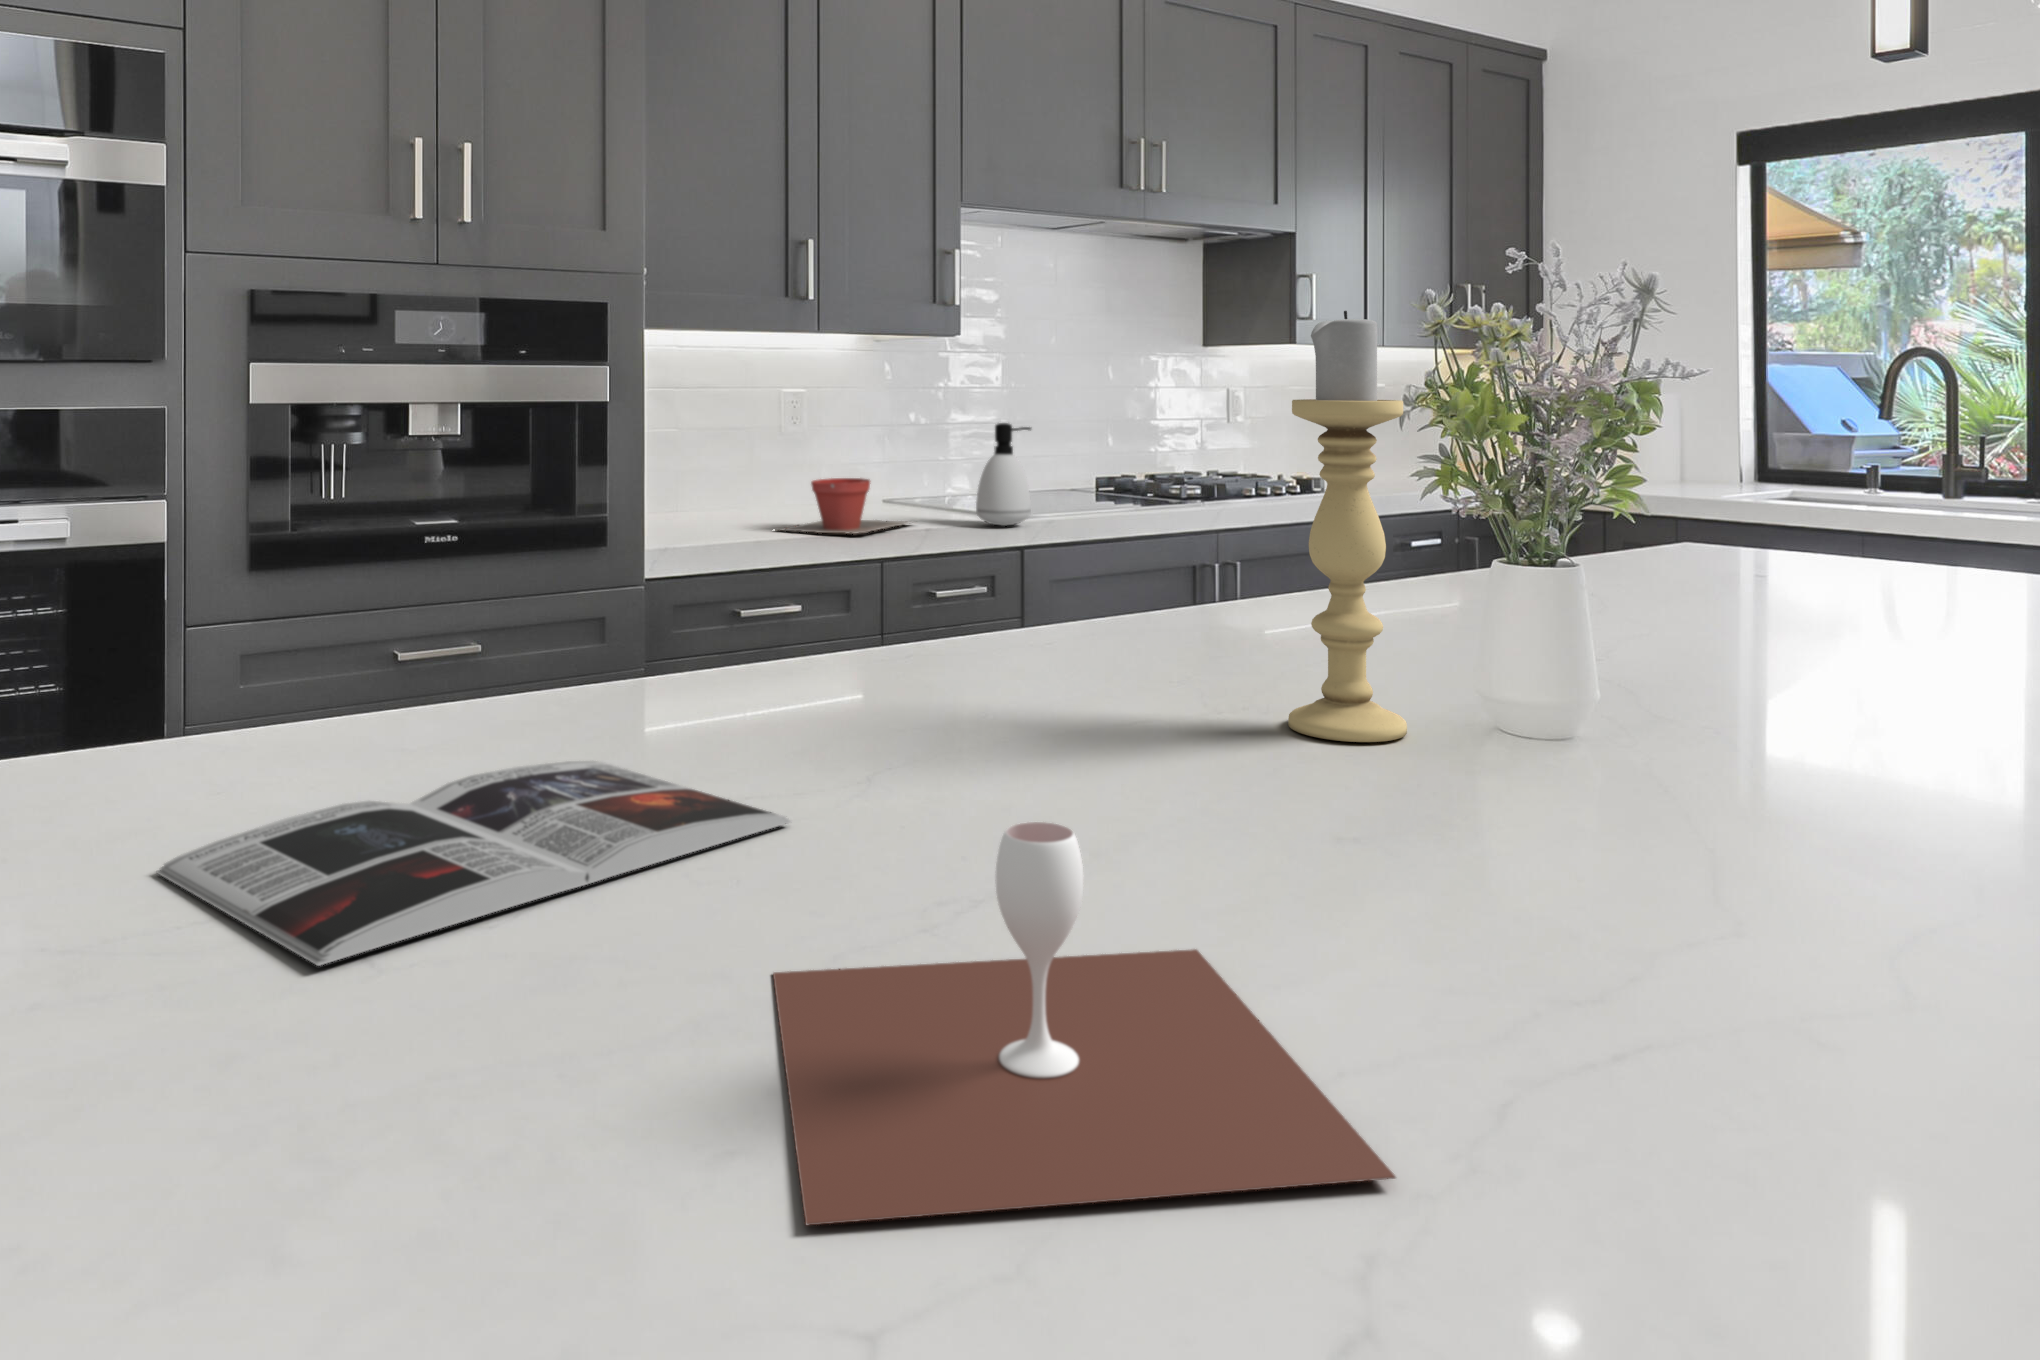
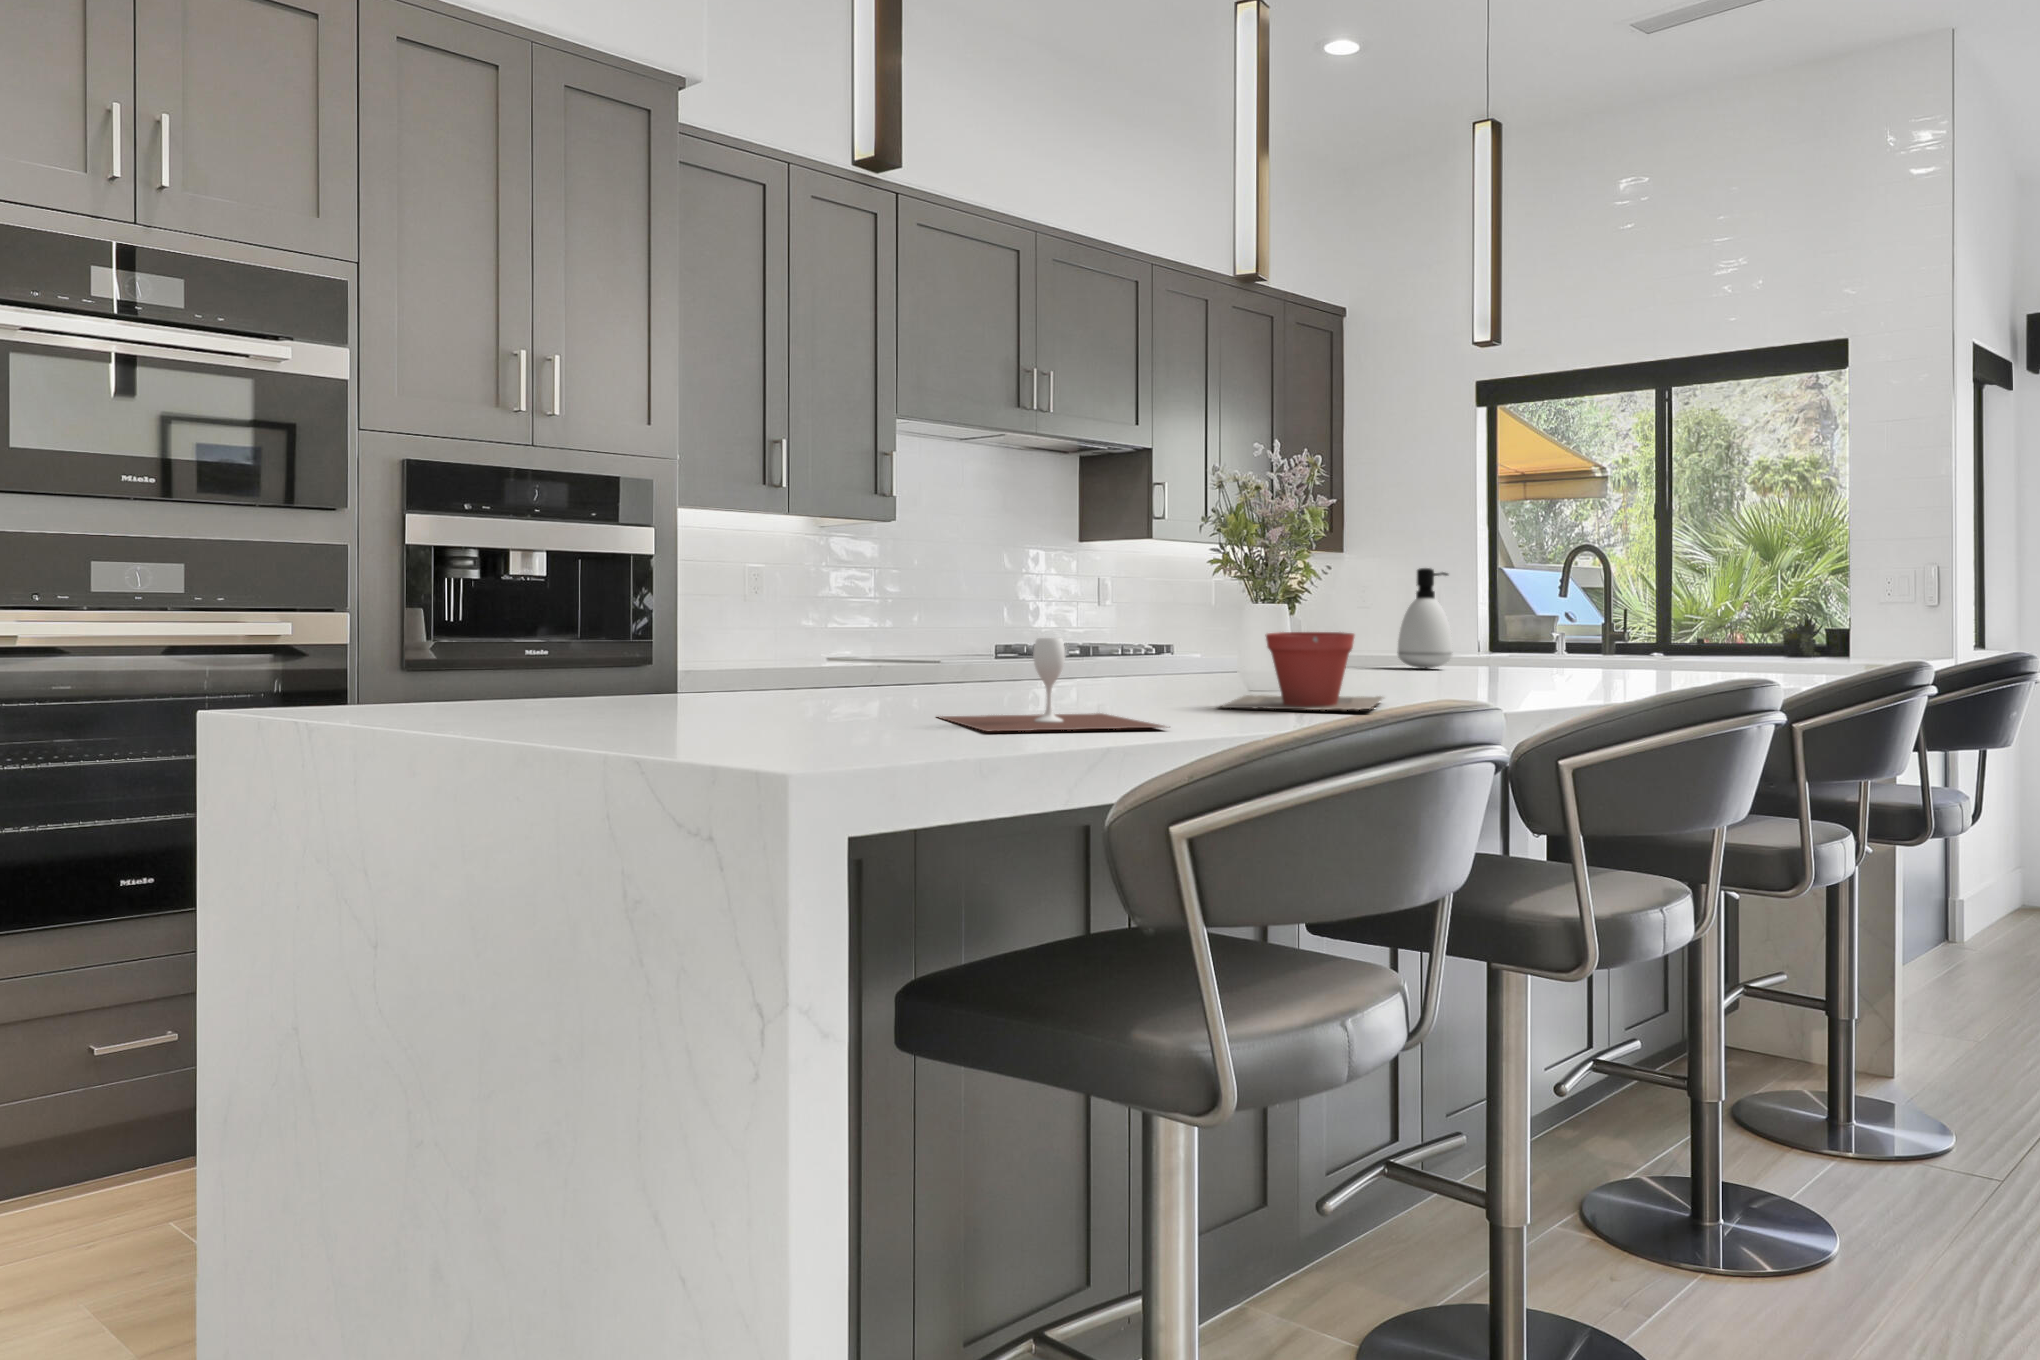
candle holder: present [1288,311,1407,742] -> none [1140,473,1199,691]
soap dispenser: present [976,423,1031,526] -> present [1397,568,1452,668]
plant pot: present [777,478,908,534] -> present [1221,632,1383,710]
magazine: present [157,761,791,966] -> none [628,687,910,714]

